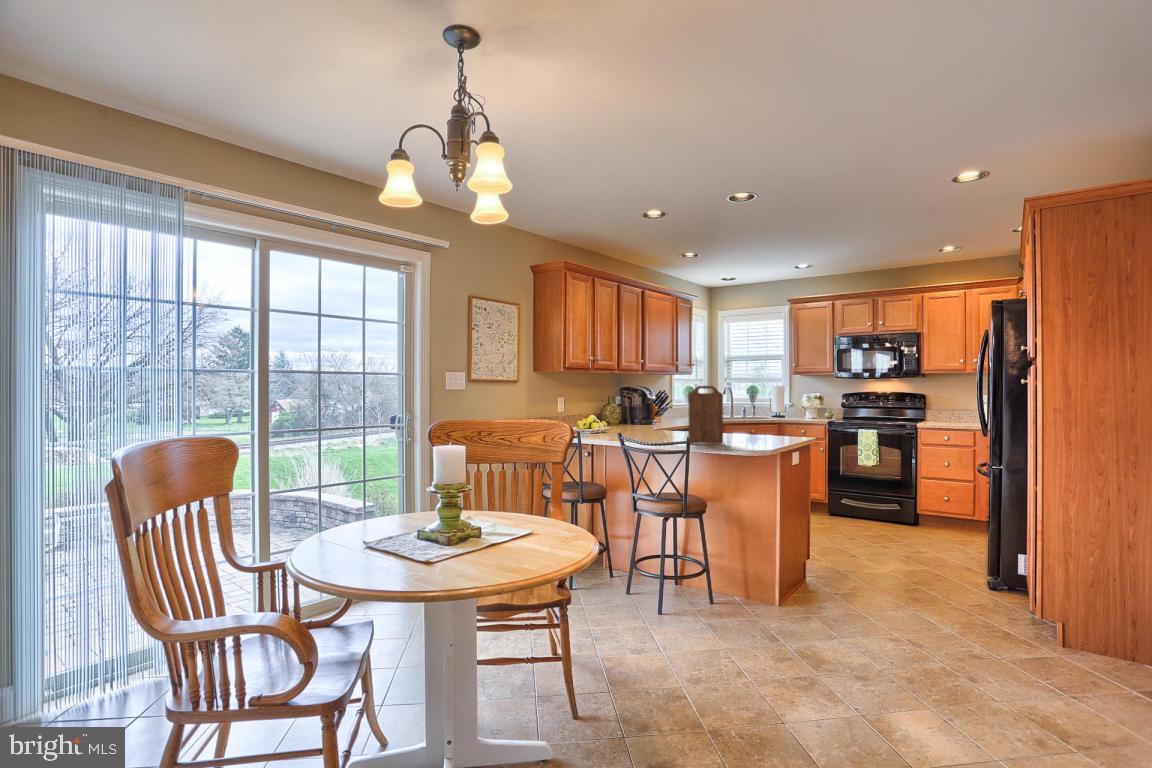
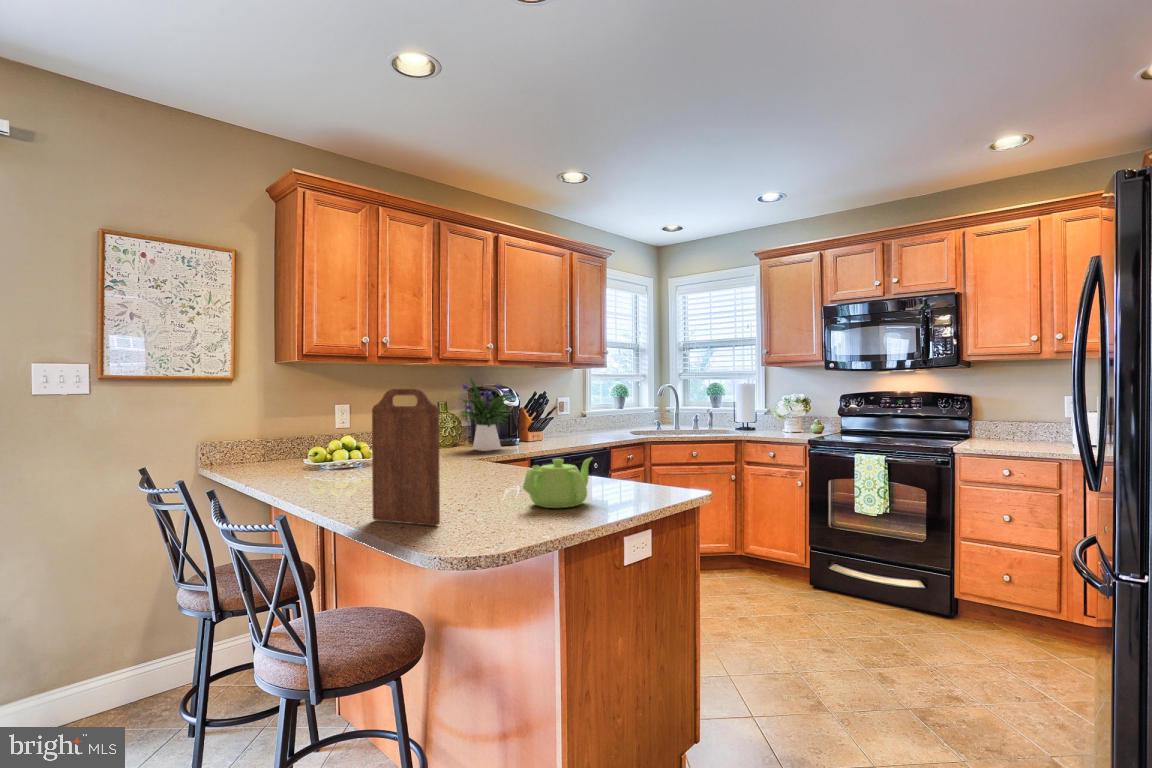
flower arrangement: none [621,381,664,426] -> present [460,379,517,451]
teapot: none [737,419,770,440] -> present [523,457,592,508]

